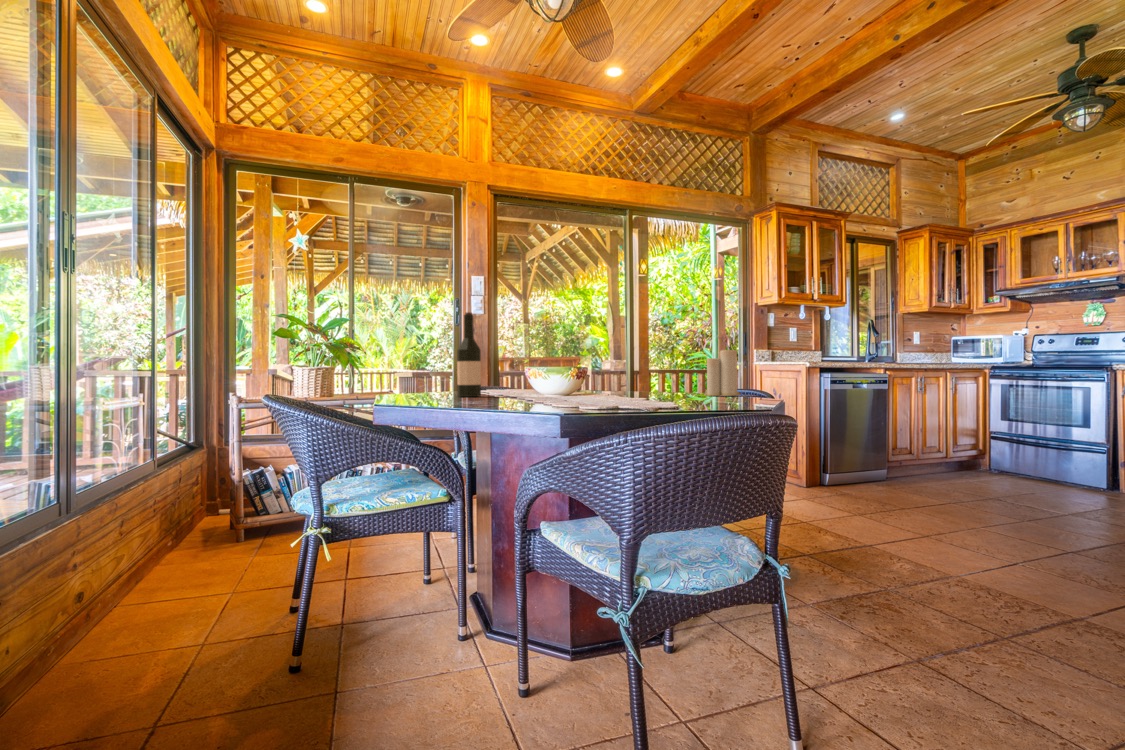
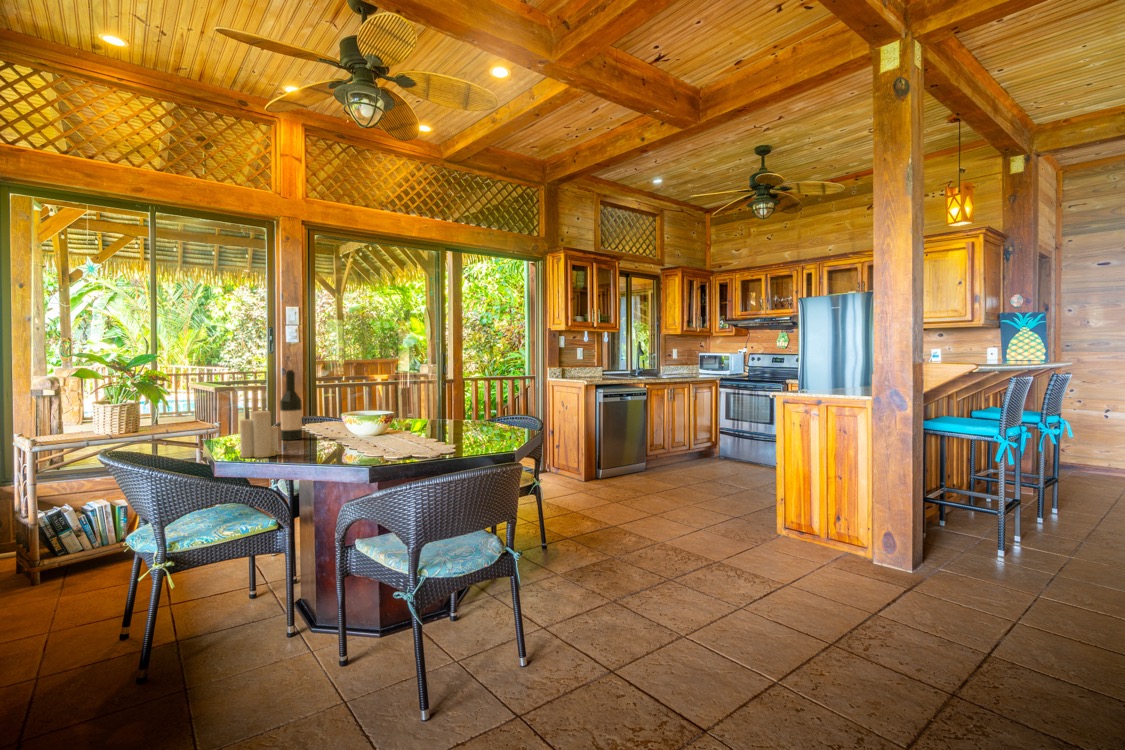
candle: present [705,350,740,396] -> present [240,411,280,458]

